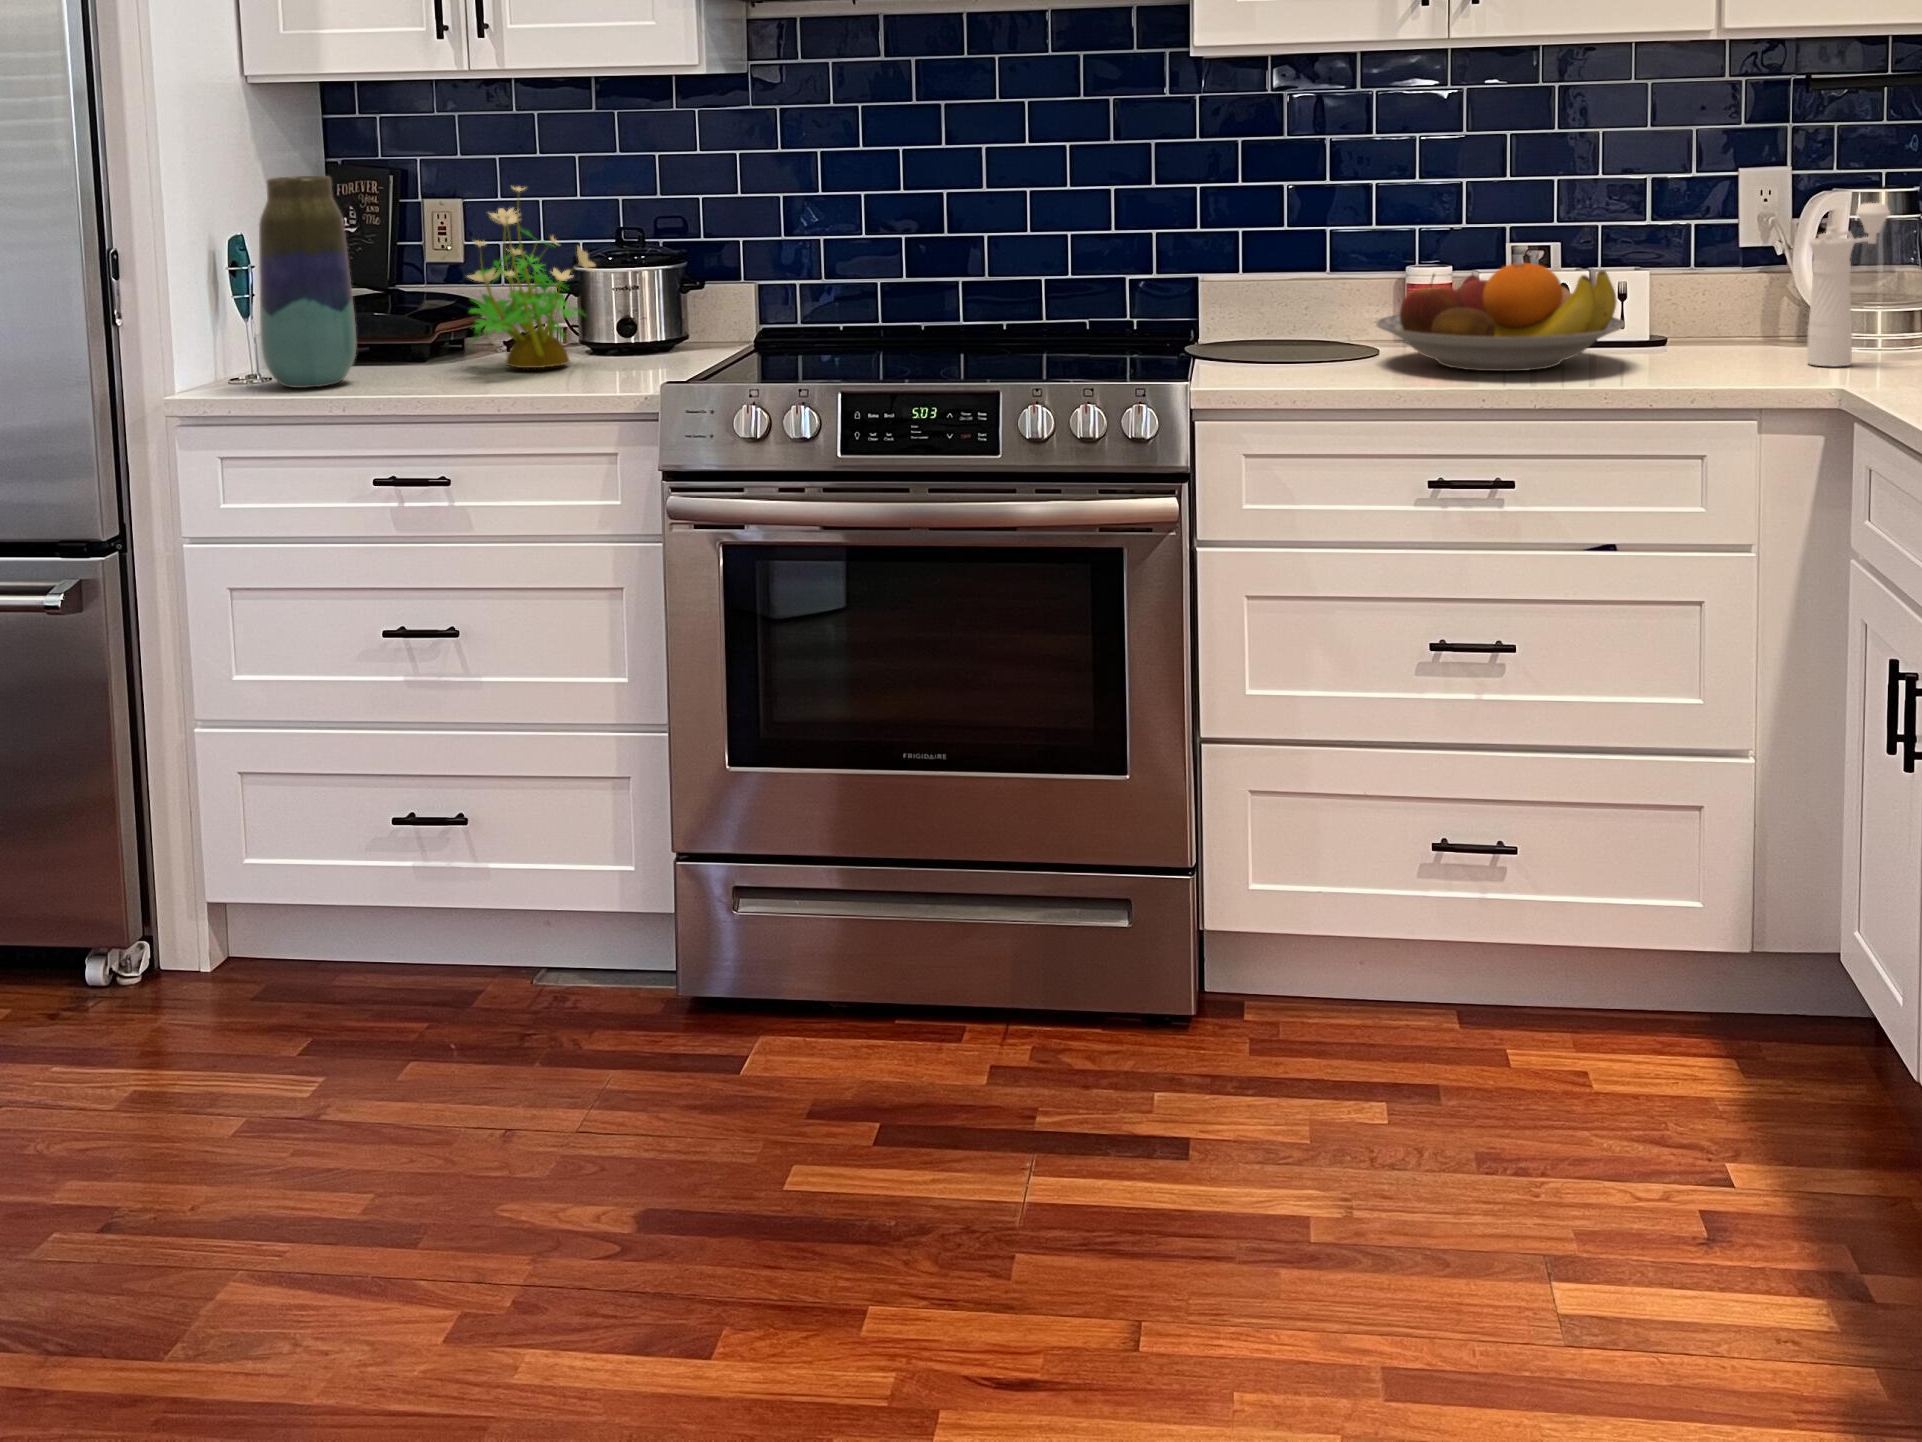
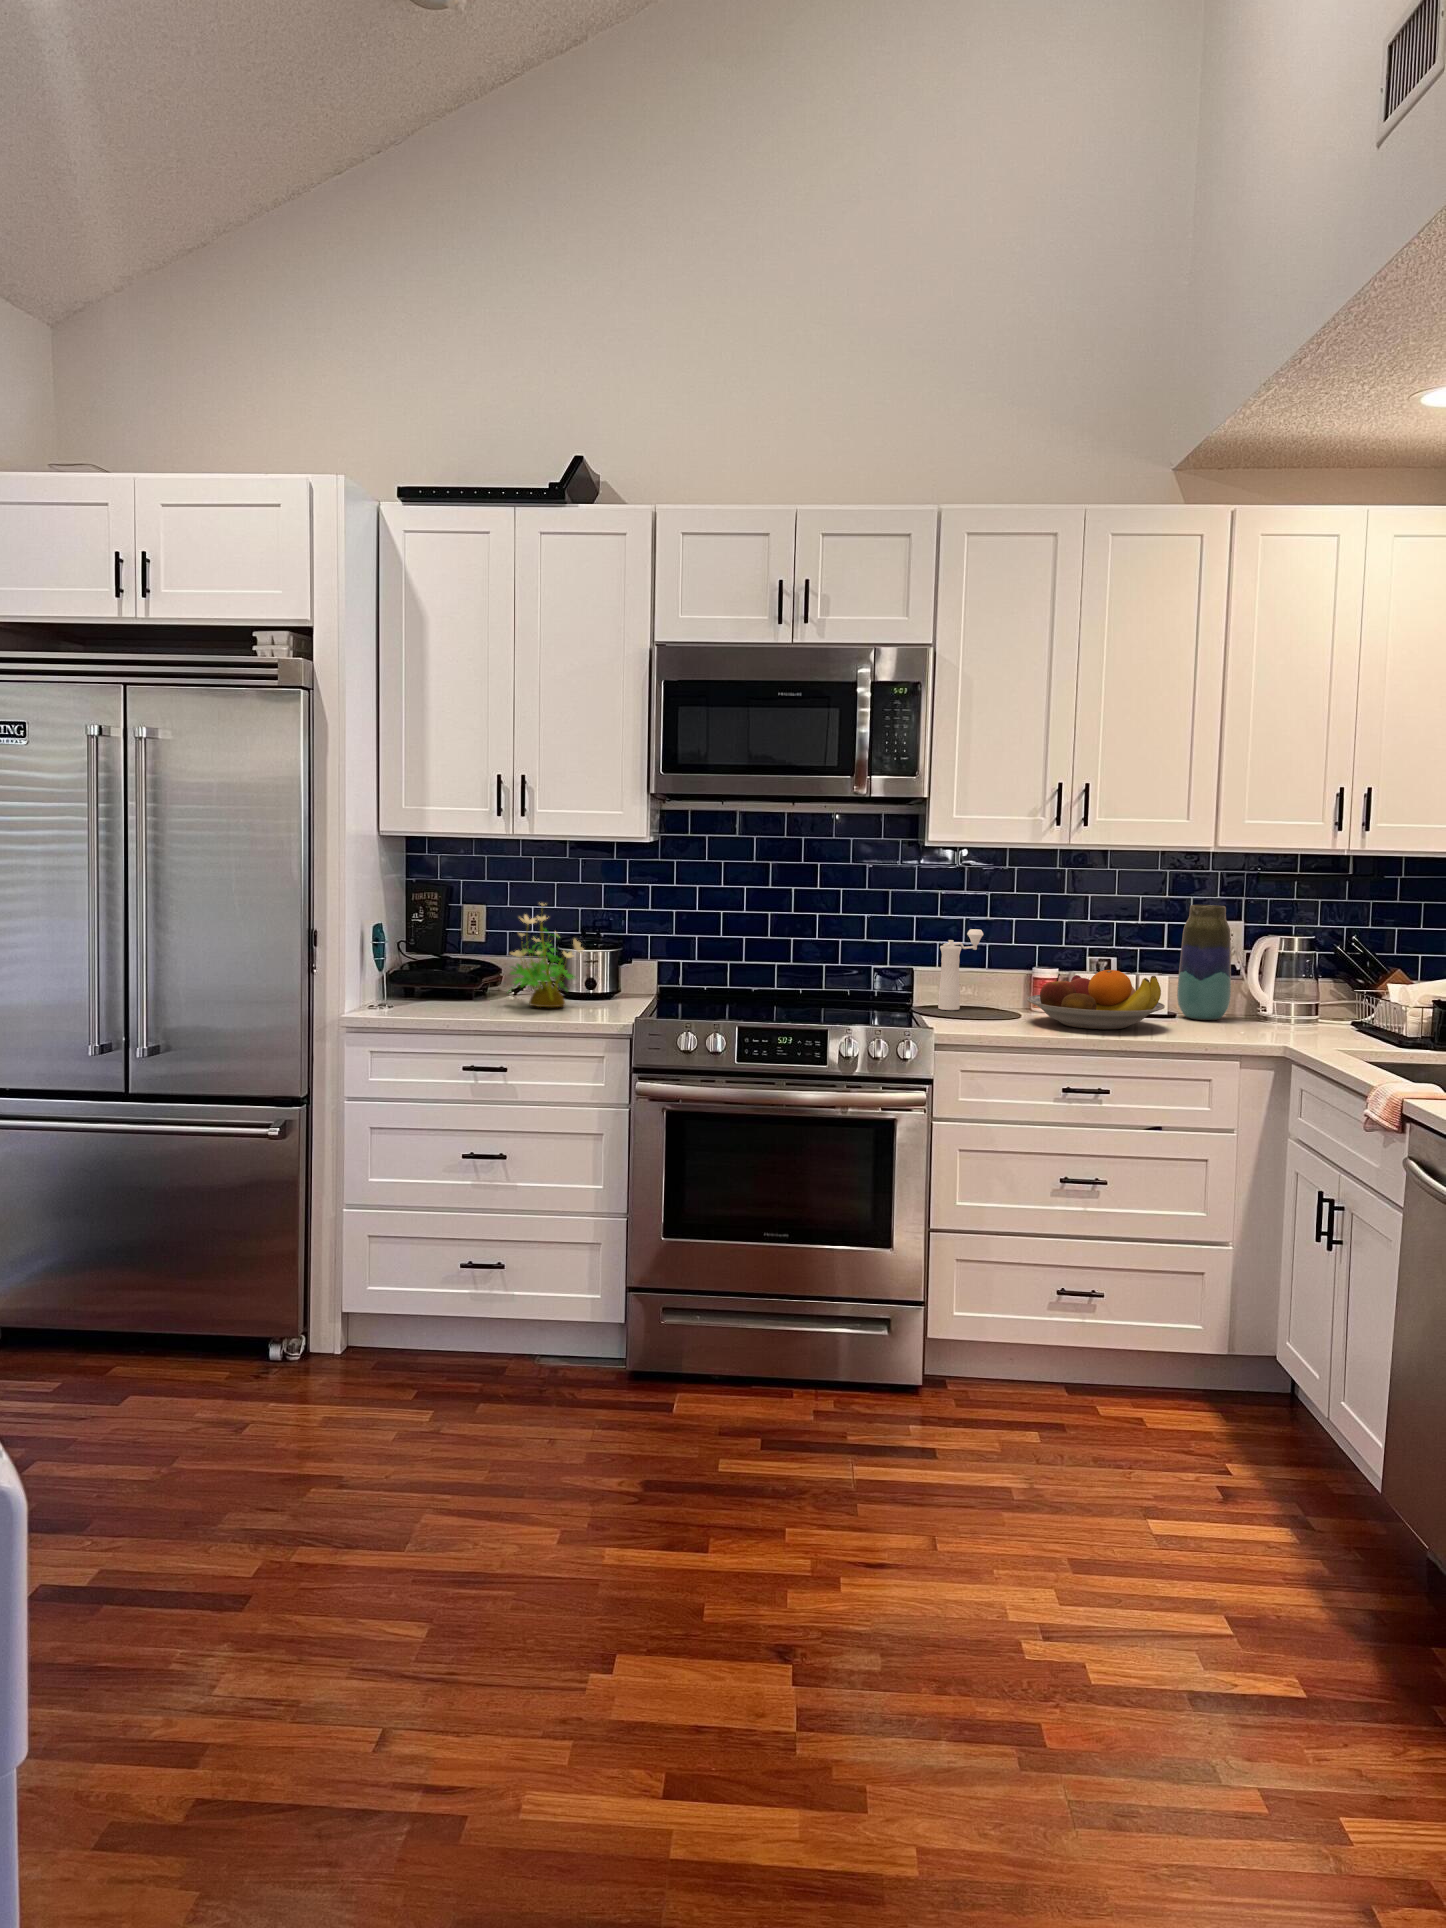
vase: present [259,176,356,388] -> present [1177,905,1231,1020]
pepper mill: present [1807,203,1890,366] -> present [938,929,984,1010]

